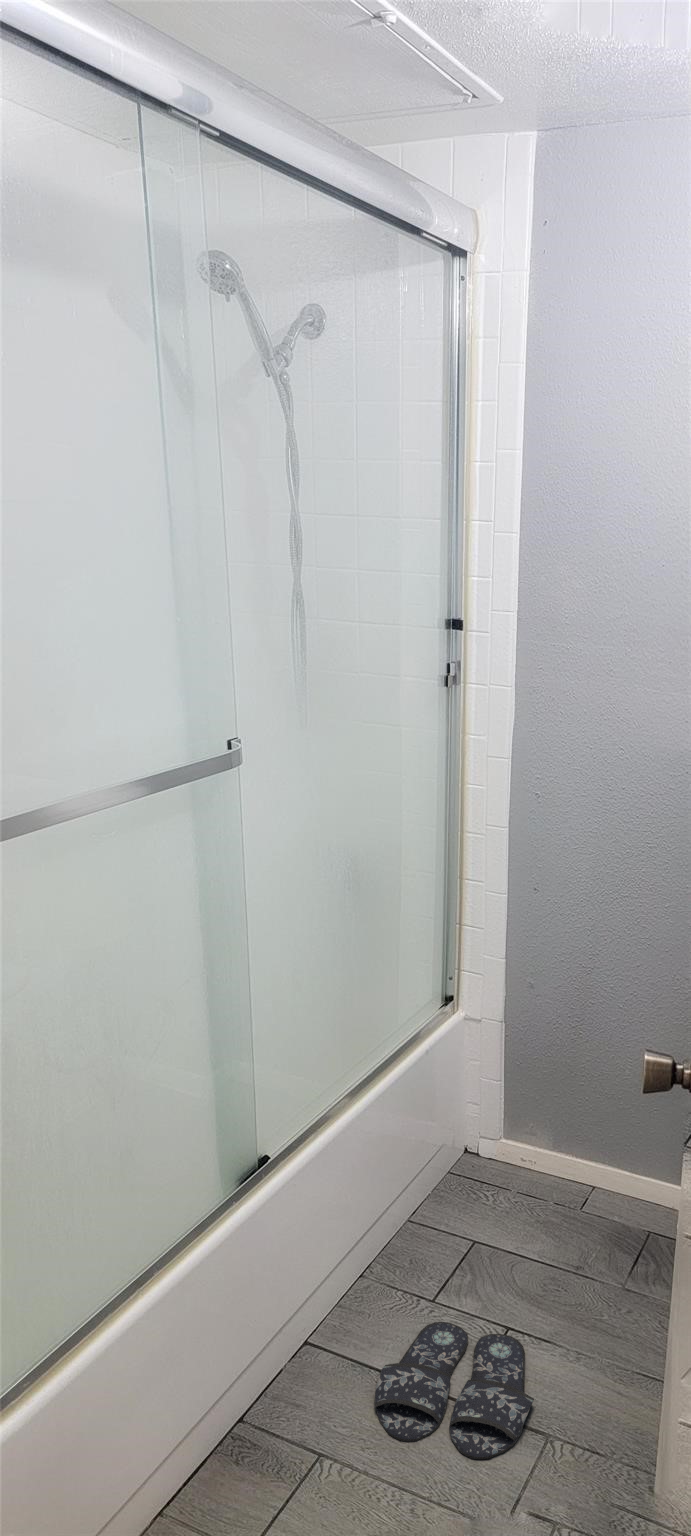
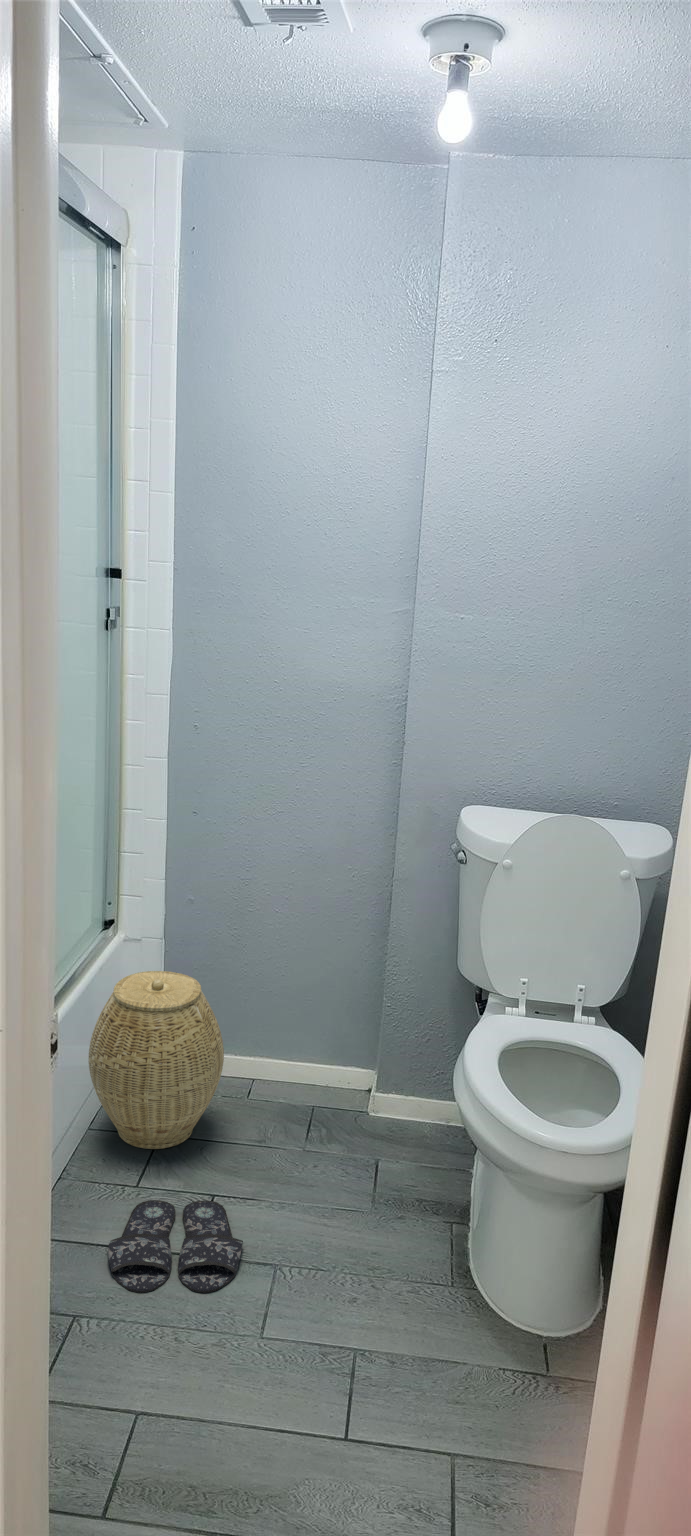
woven basket: none [402,1056,551,1259] -> present [88,971,224,1149]

